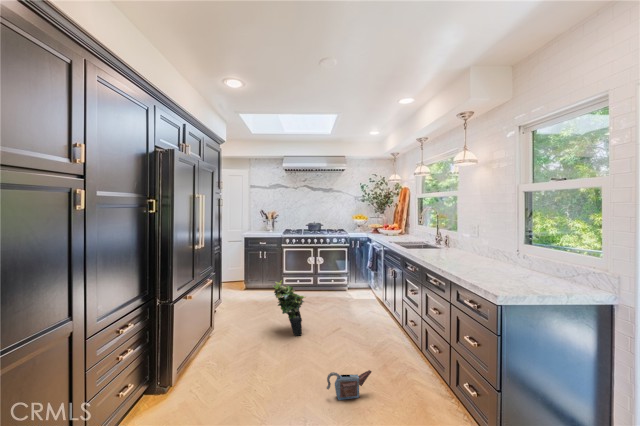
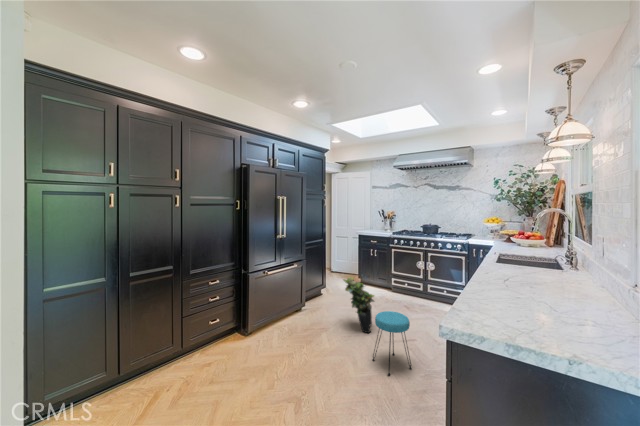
stool: none [327,305,360,365] -> present [372,311,412,375]
watering can: present [327,370,371,400] -> none [338,367,383,404]

